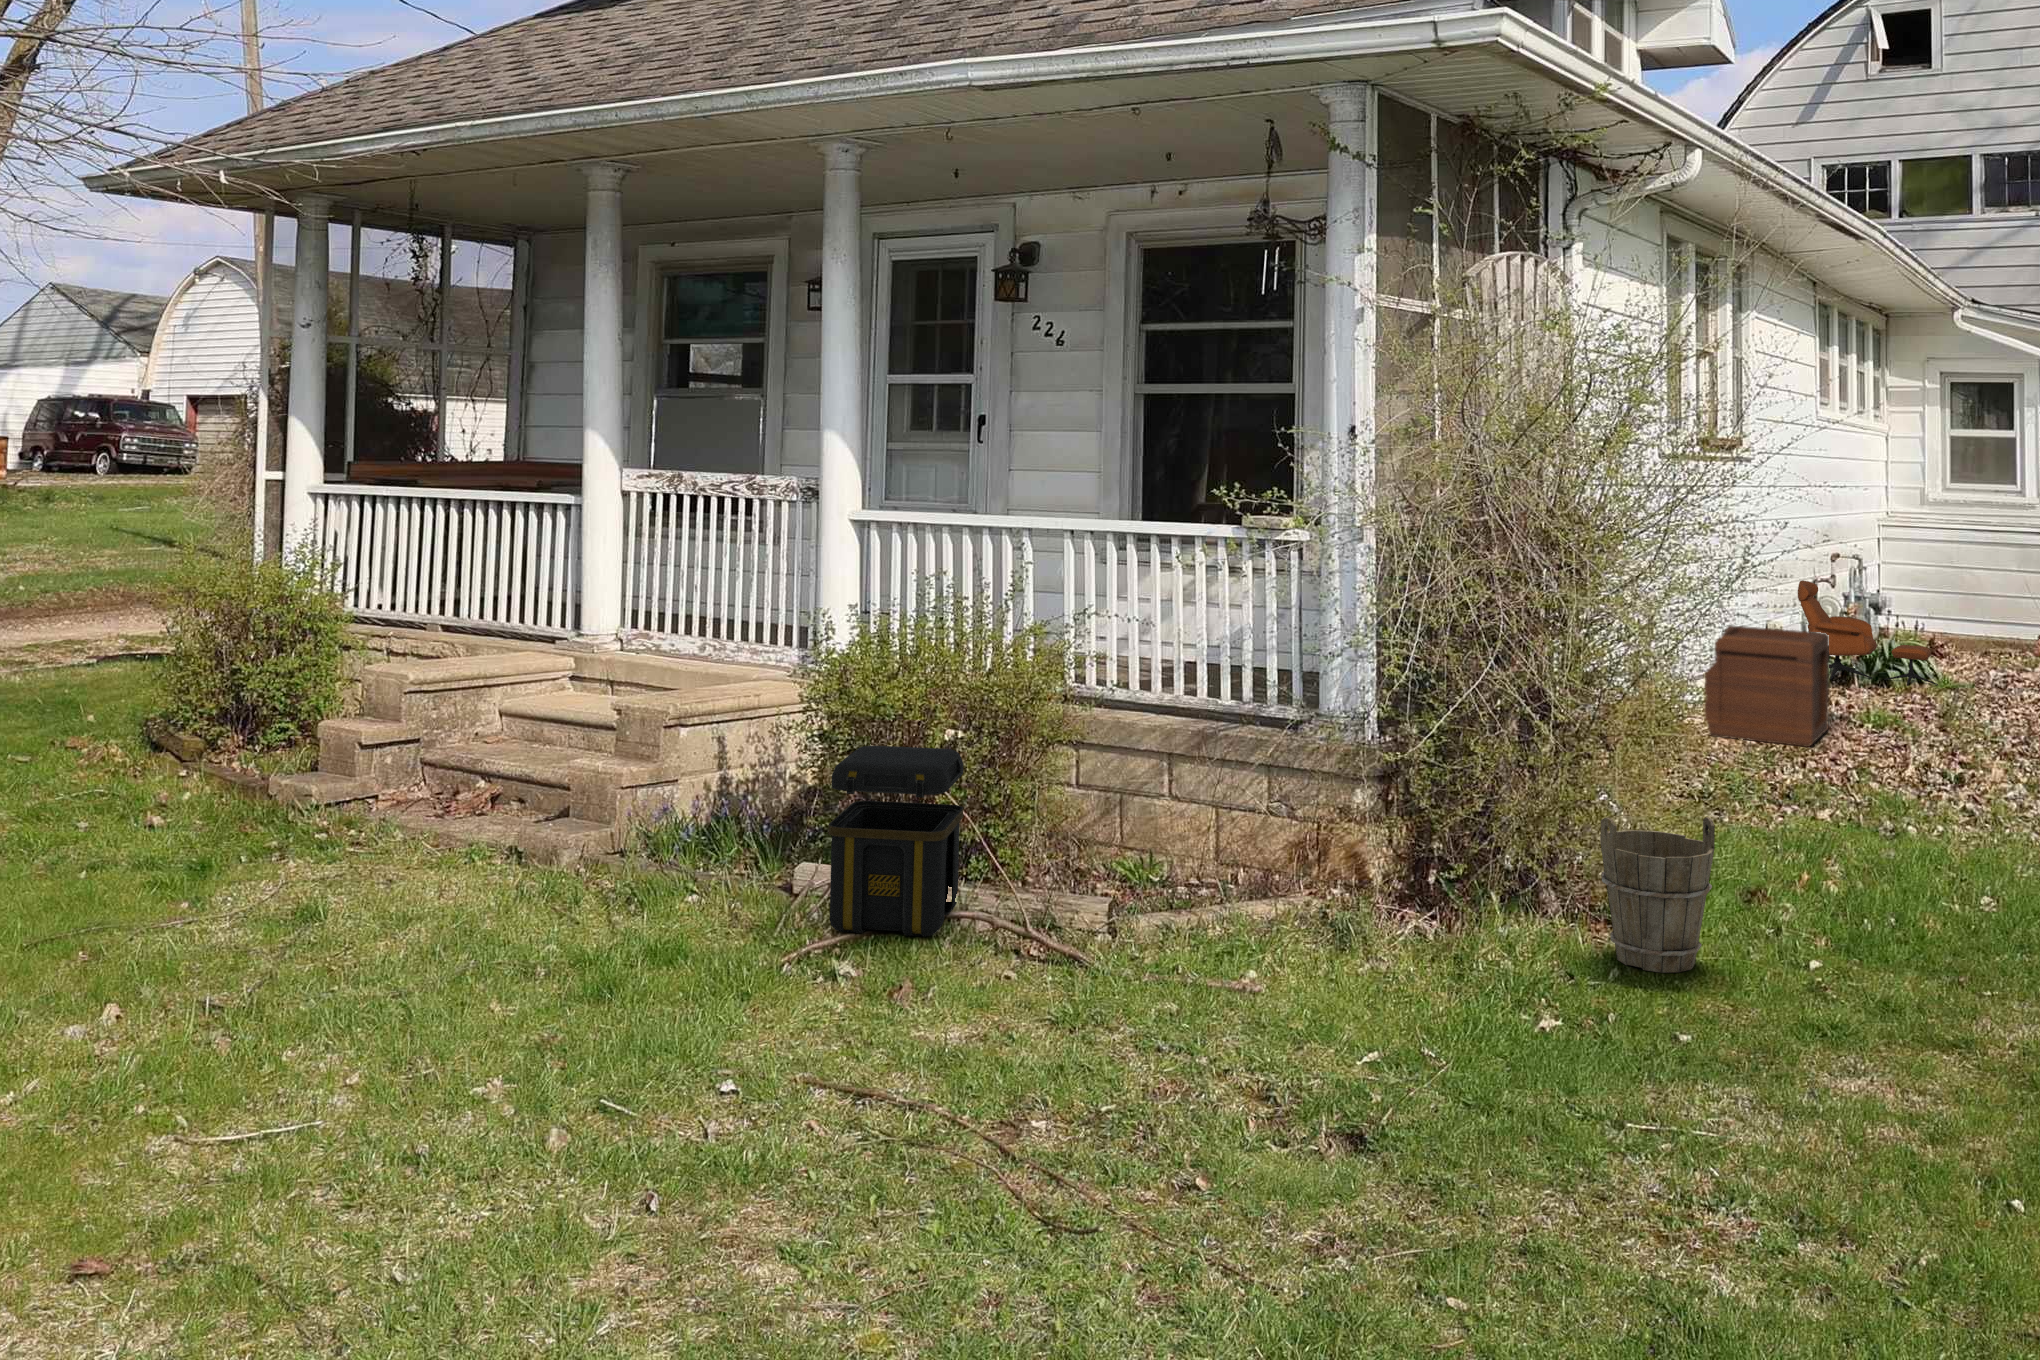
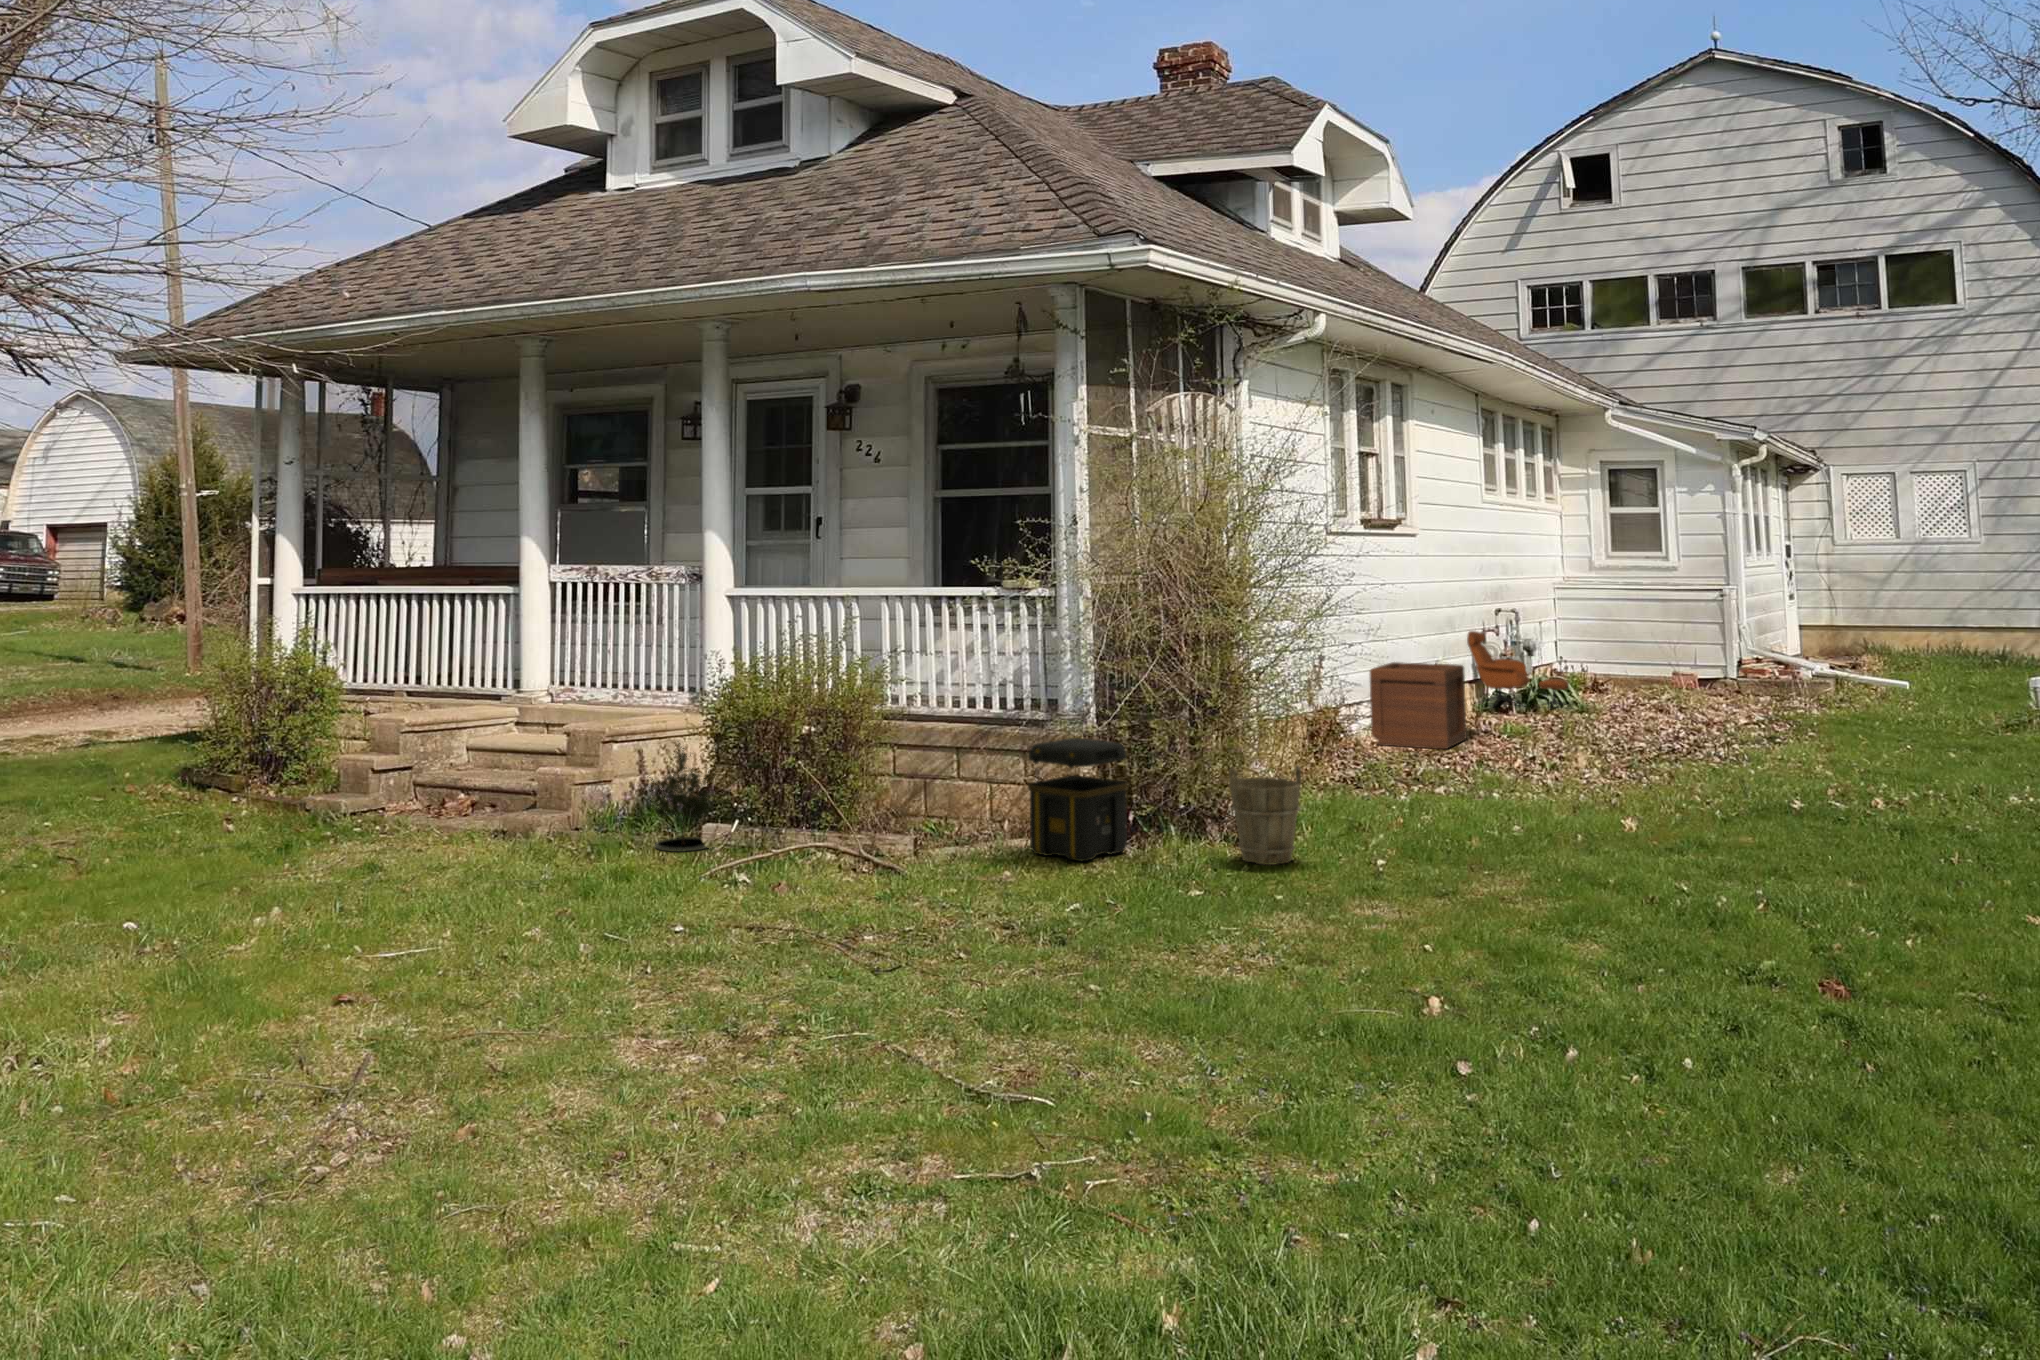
potted tree: none [709,733,817,904] -> present [647,743,713,852]
toolbox: present [828,746,964,937] -> present [1028,738,1128,862]

